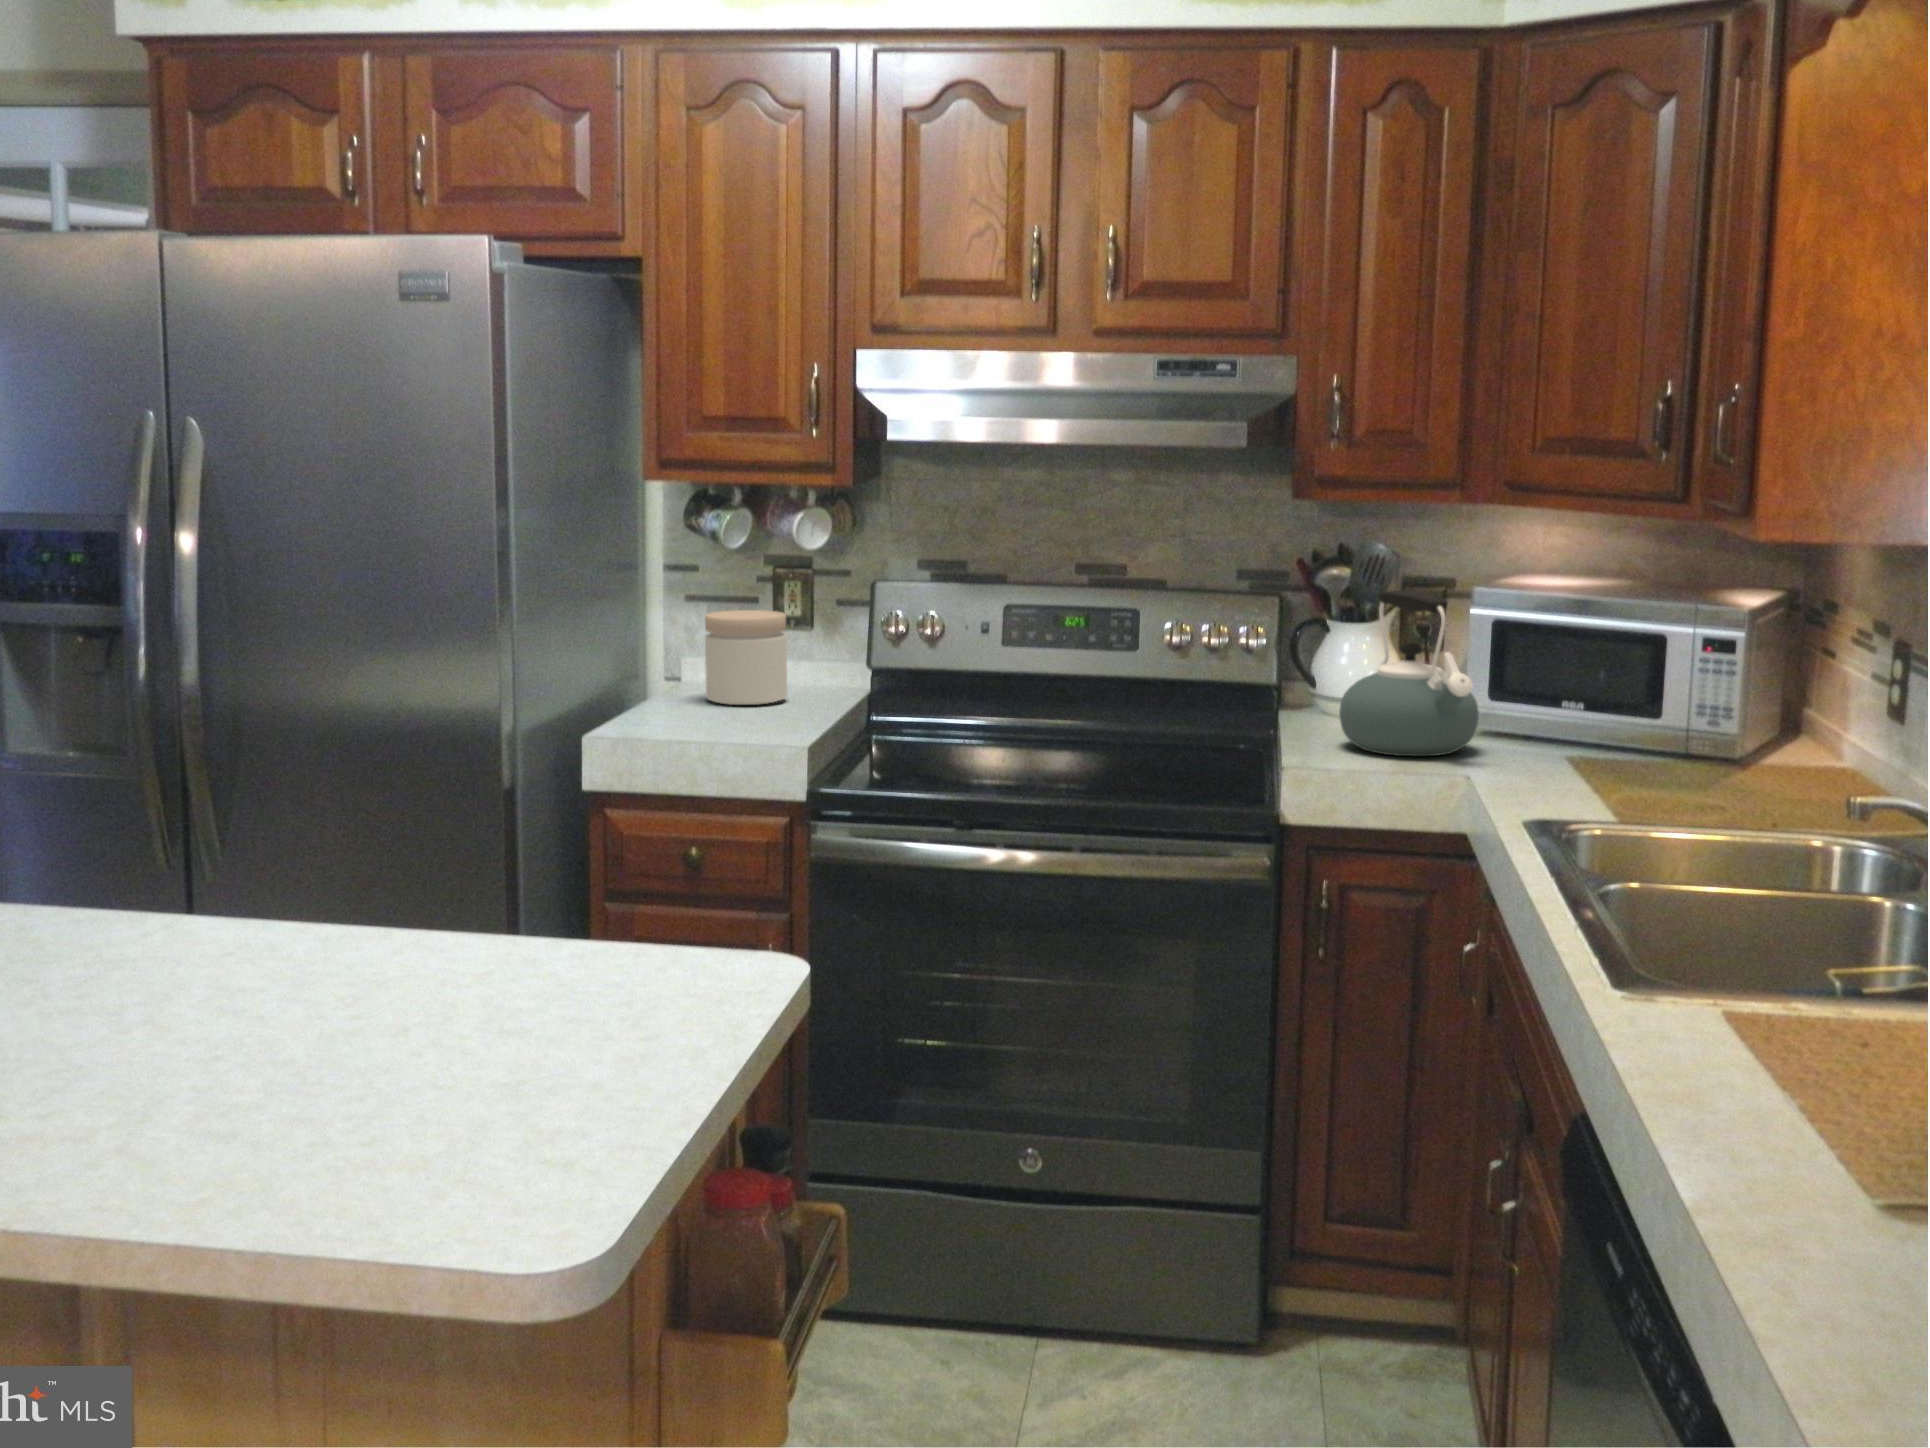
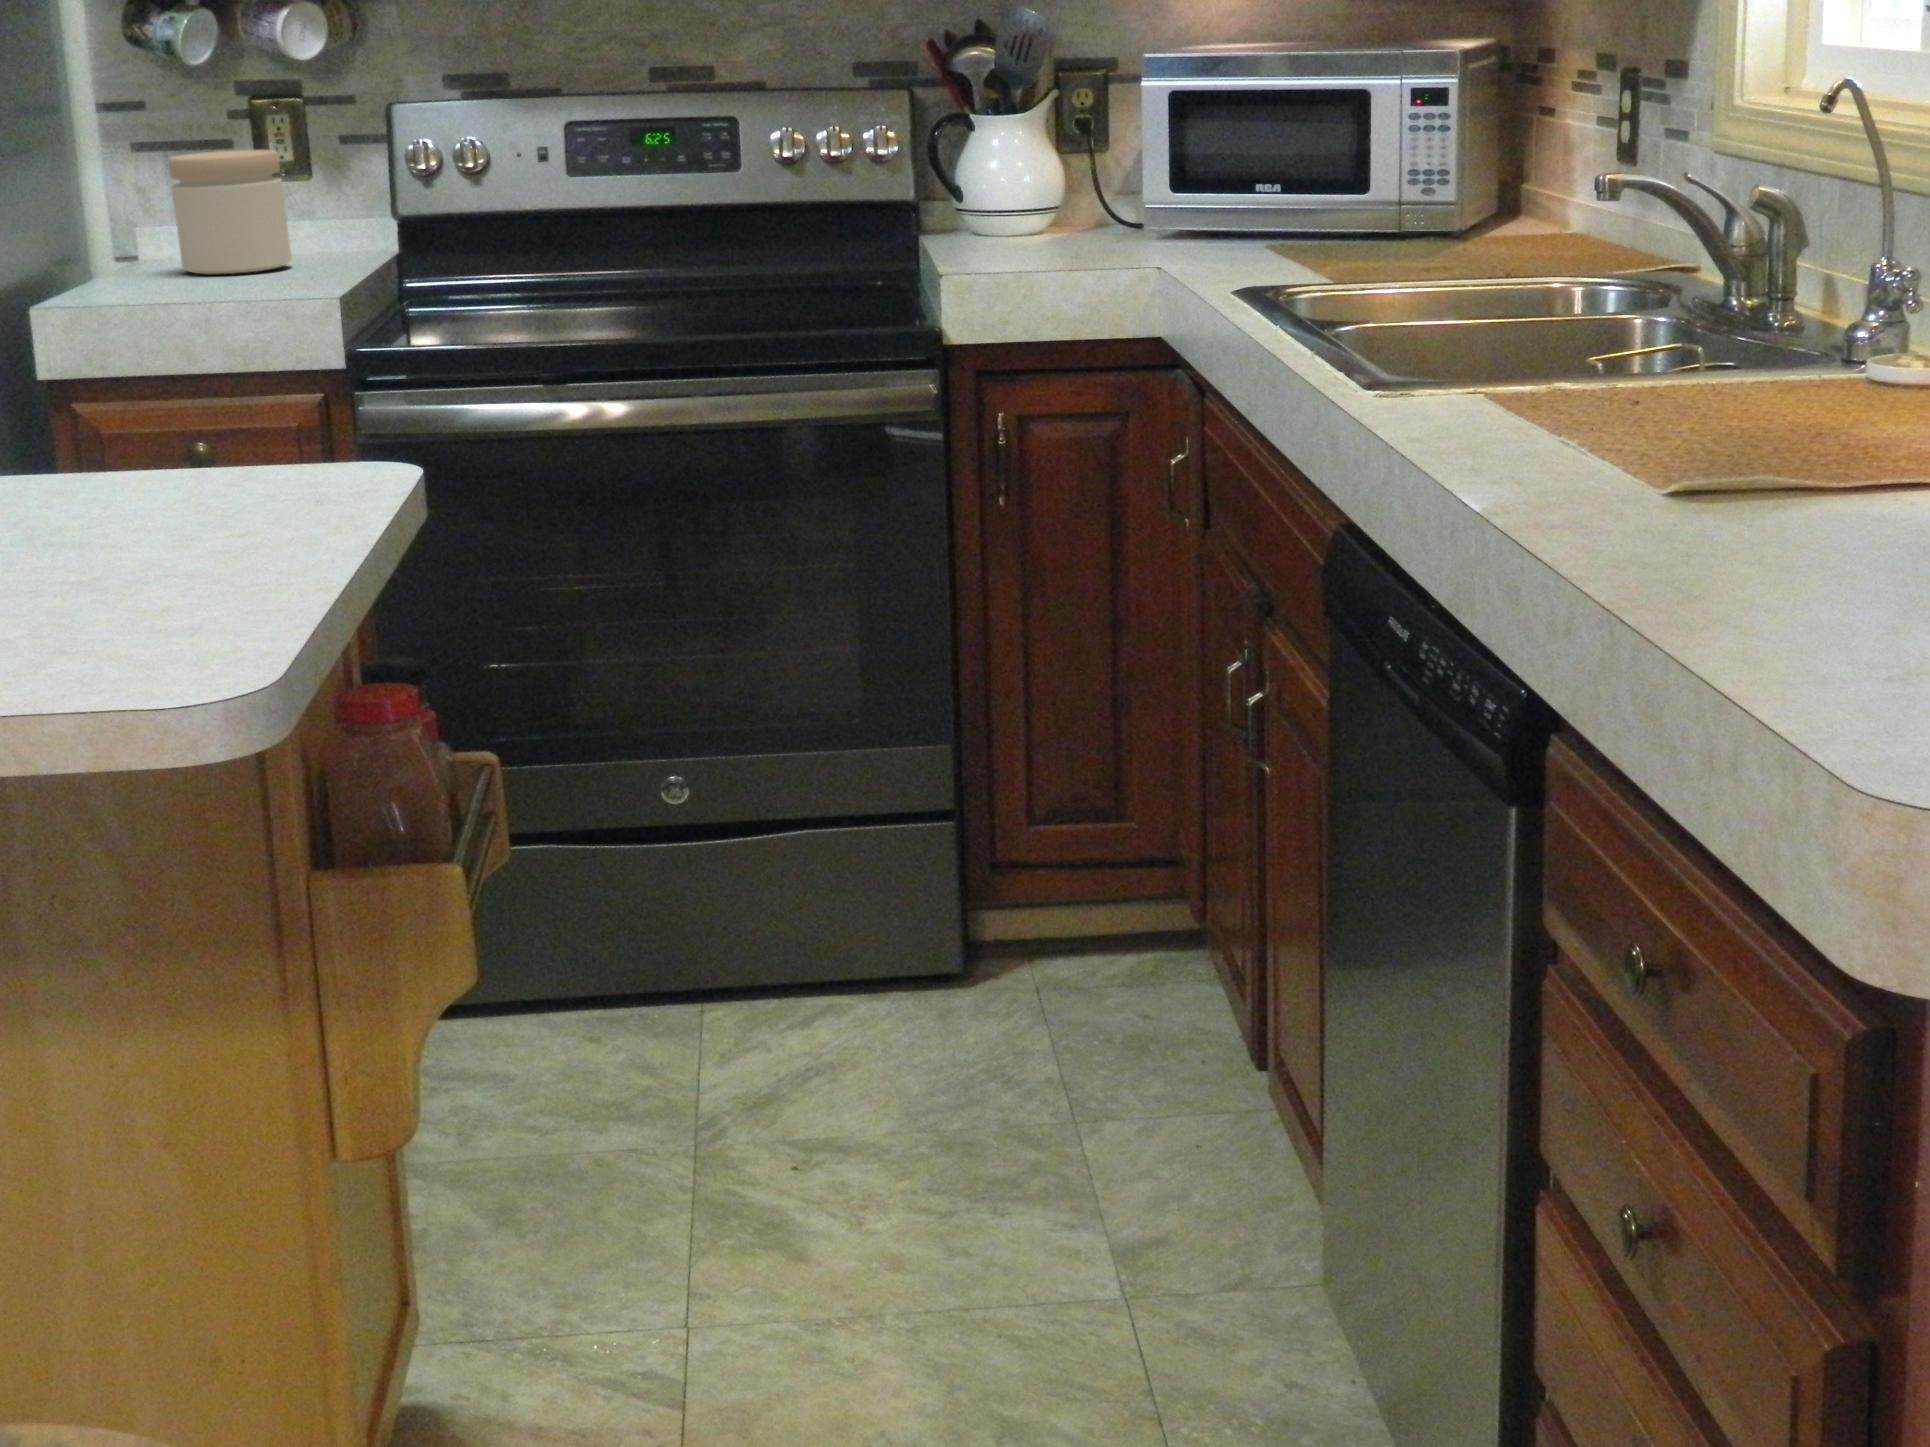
kettle: present [1339,590,1479,756] -> none [998,56,1162,258]

